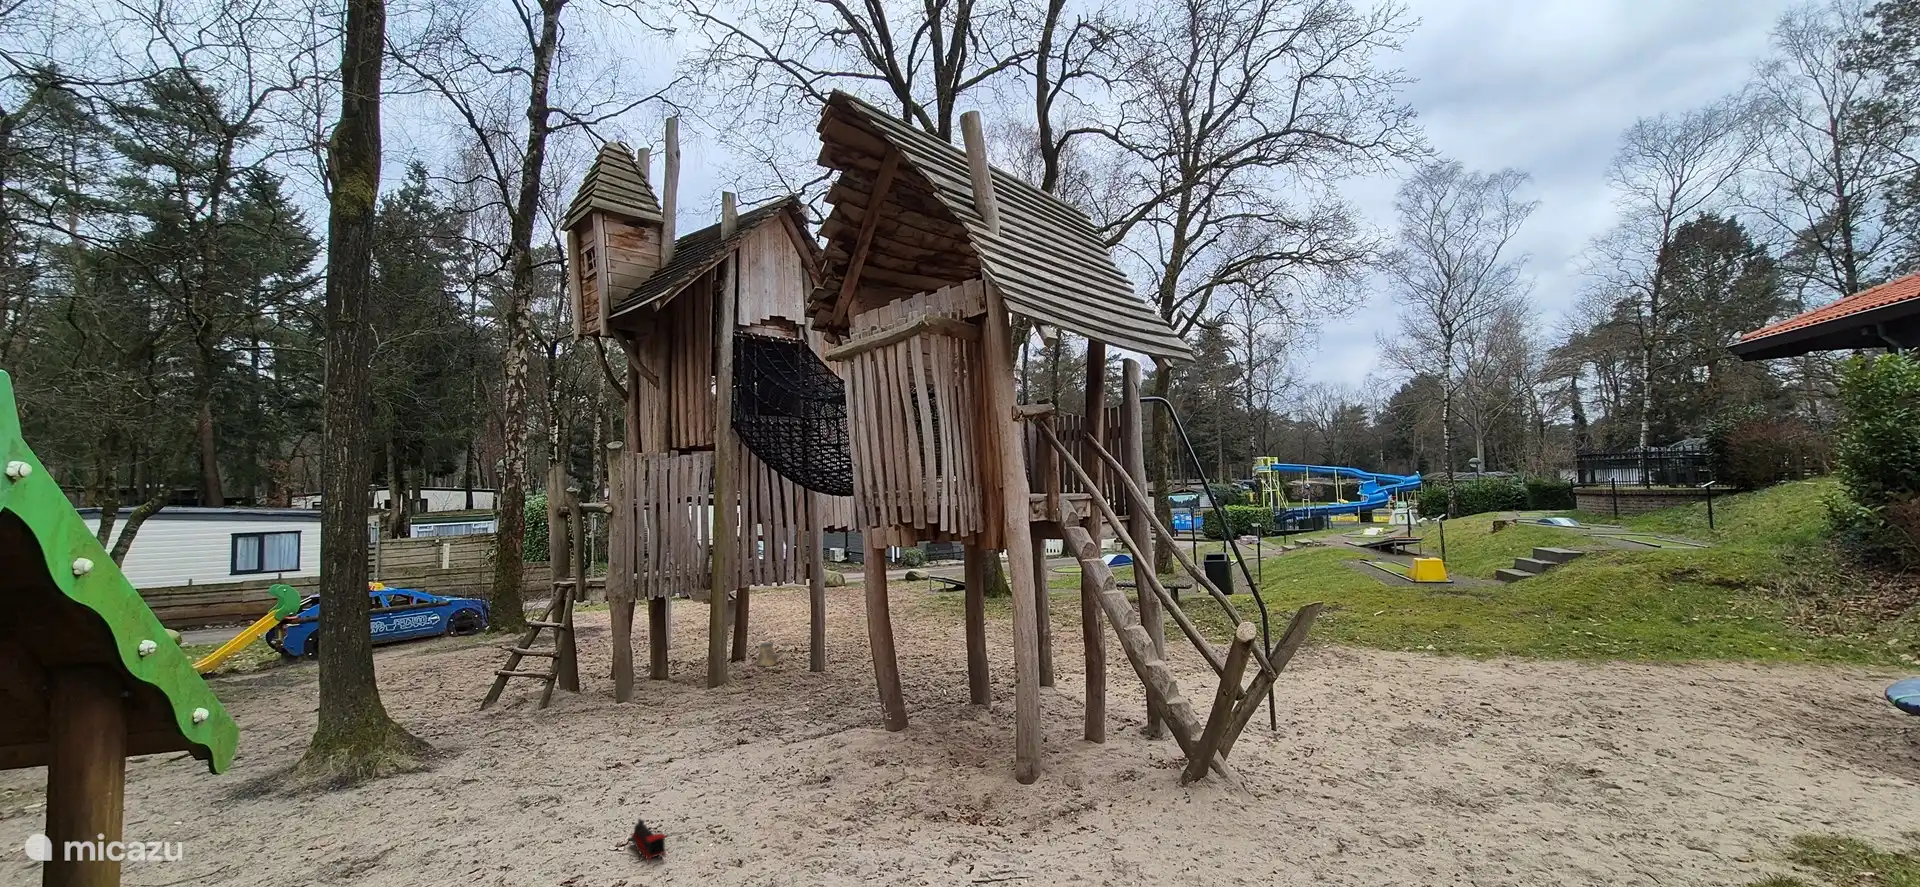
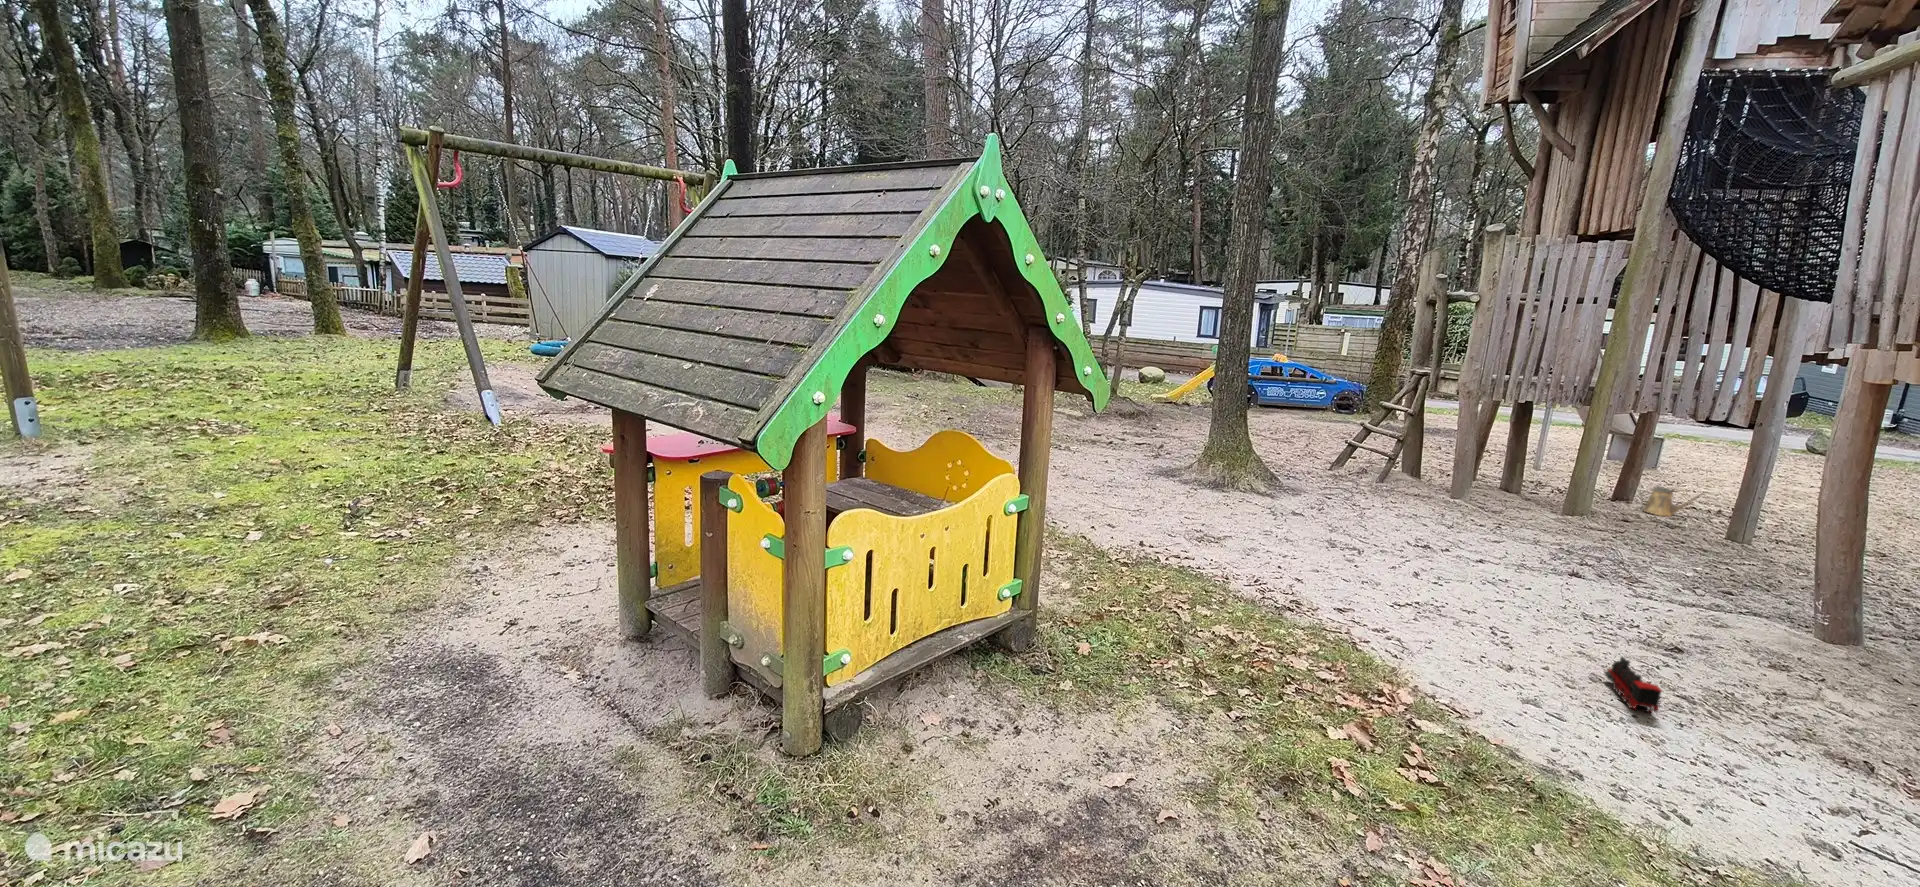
toy train: present [630,819,666,862] -> present [1605,657,1662,713]

